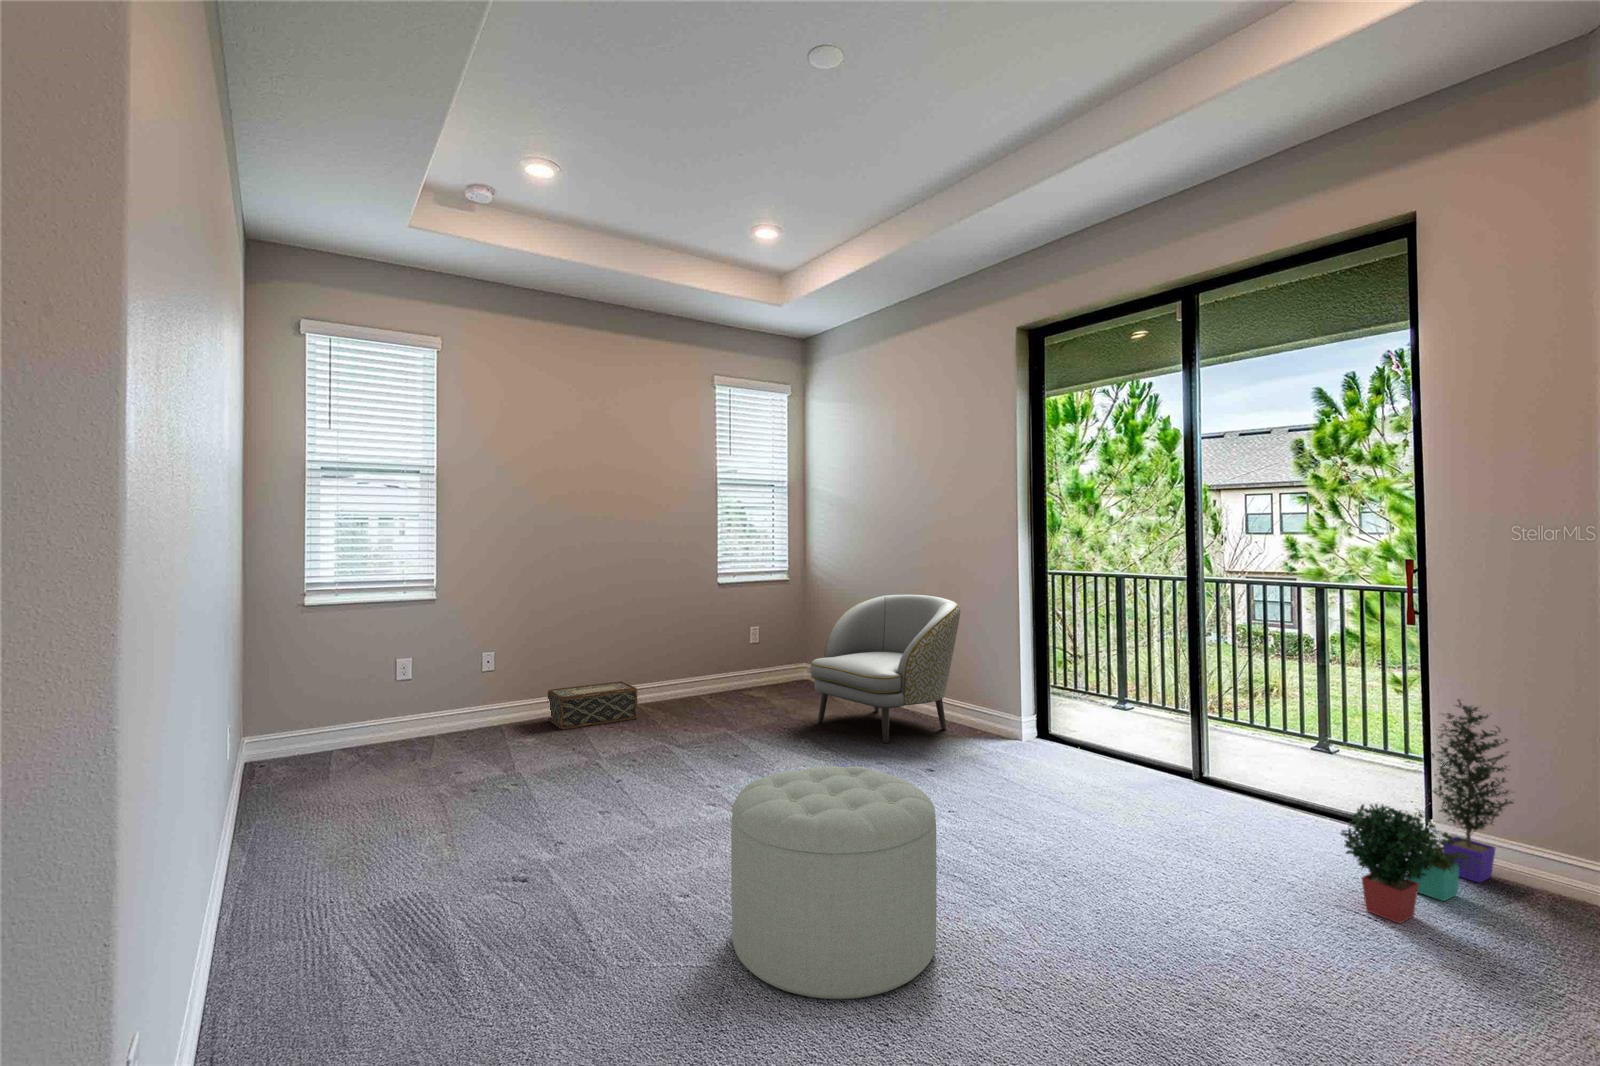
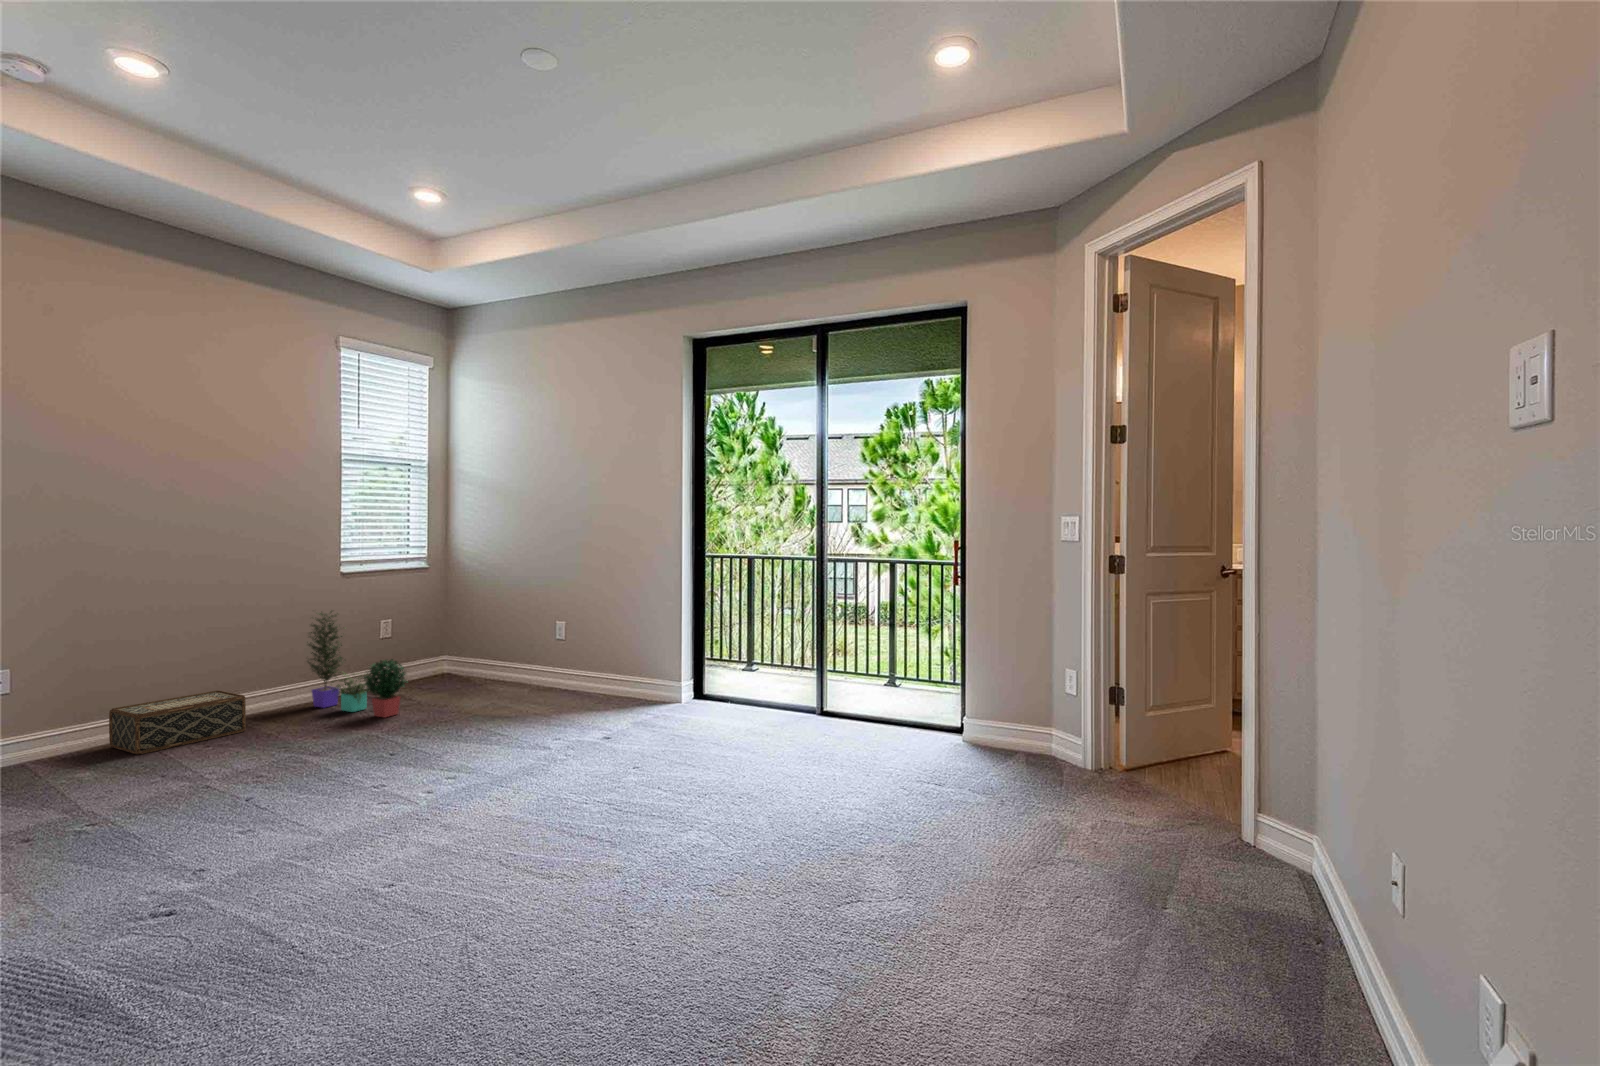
armchair: present [811,595,960,743] -> none [468,578,623,722]
potted plant: present [1341,699,1513,923] -> present [308,611,408,717]
ottoman: present [731,766,937,999] -> none [460,729,656,935]

